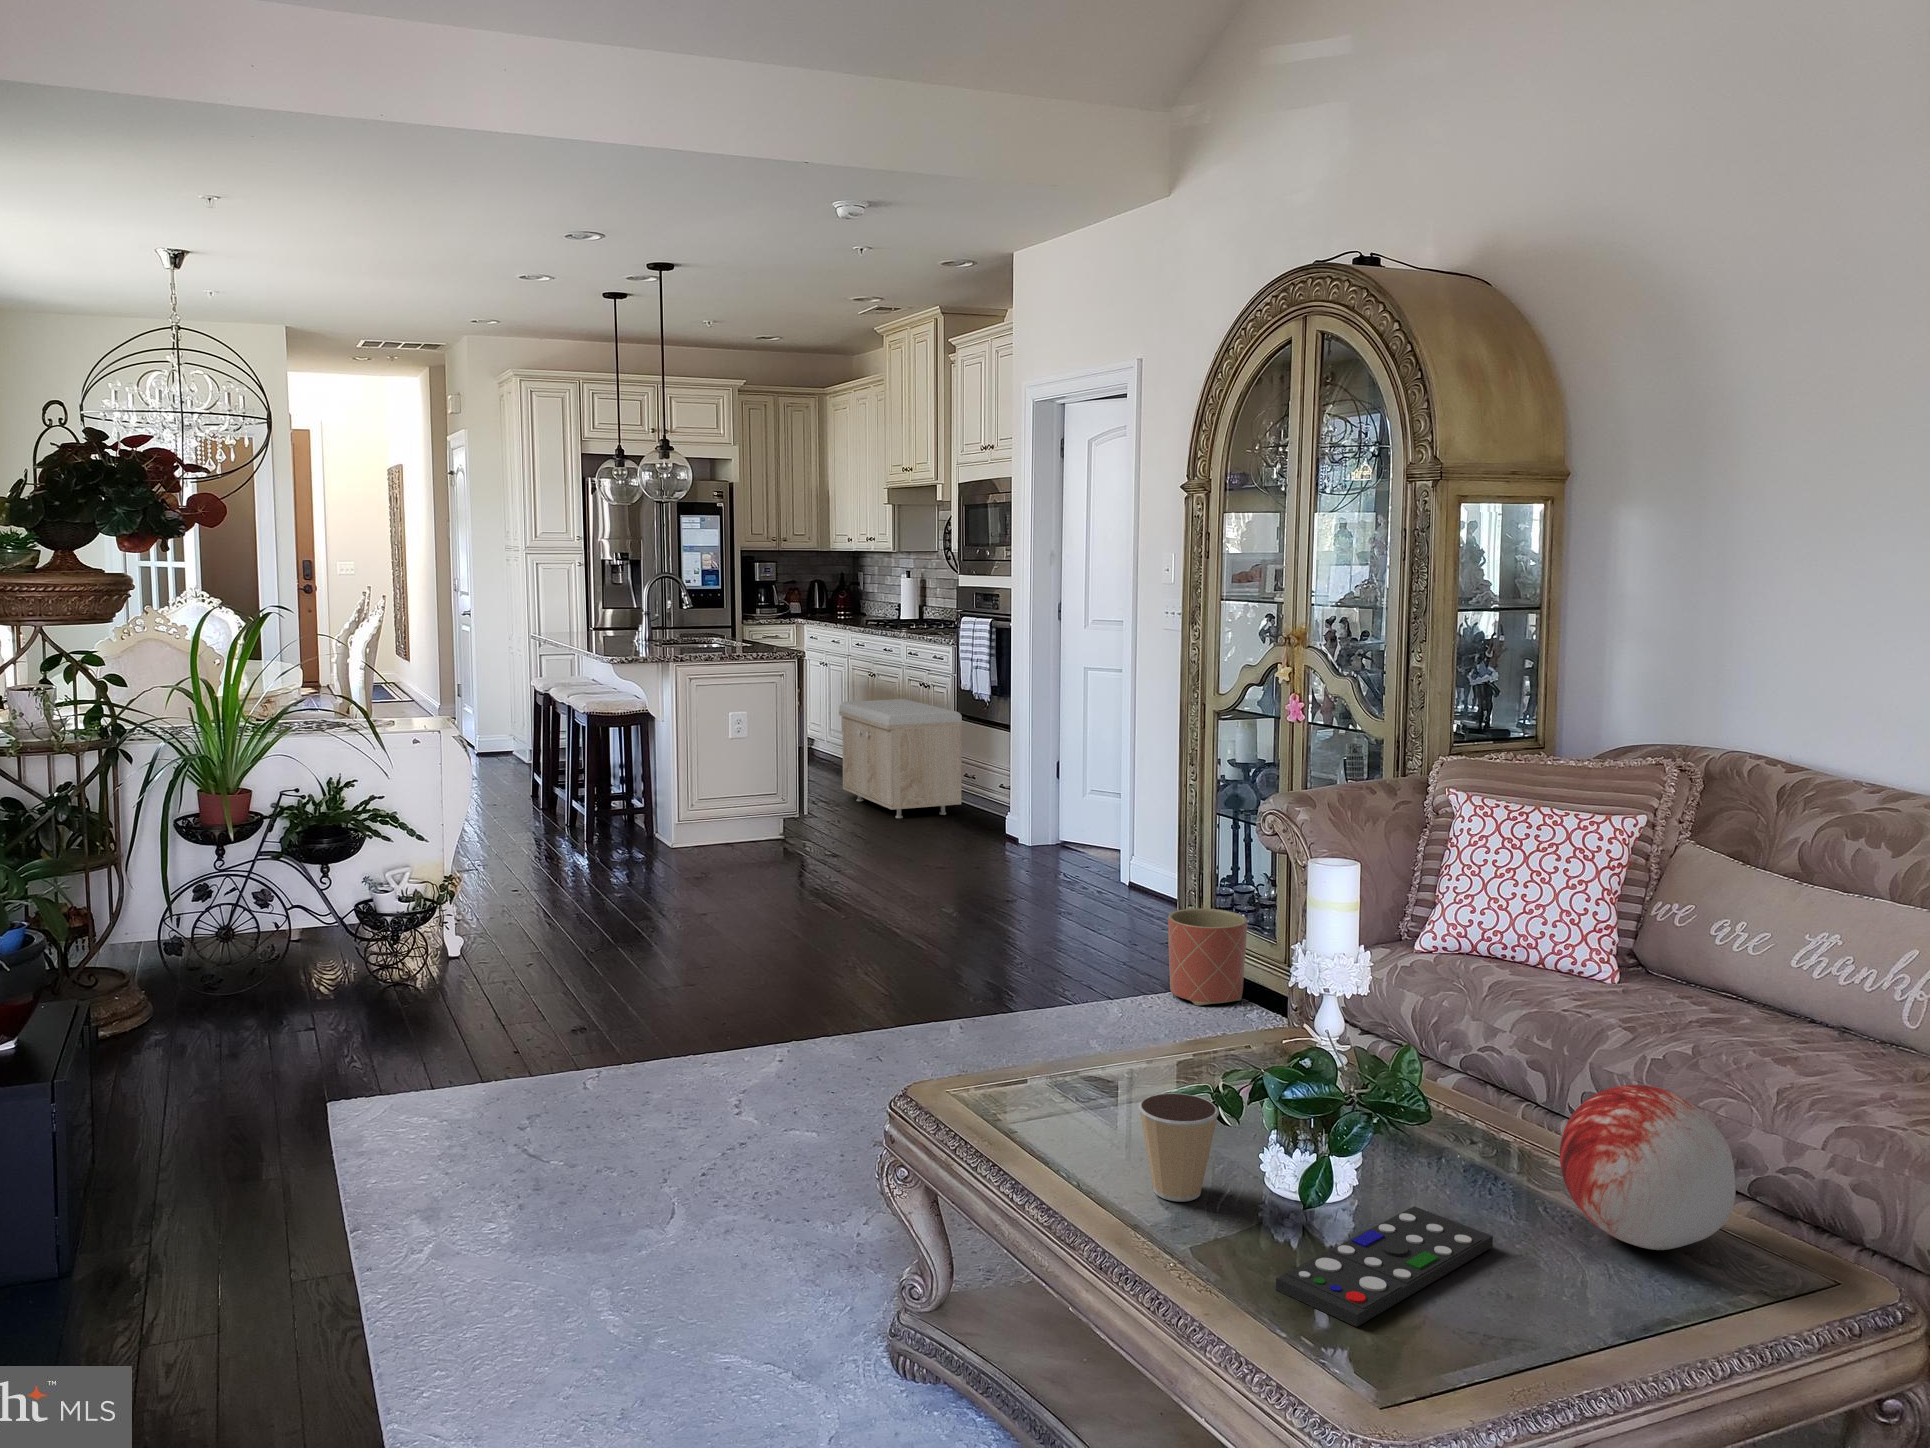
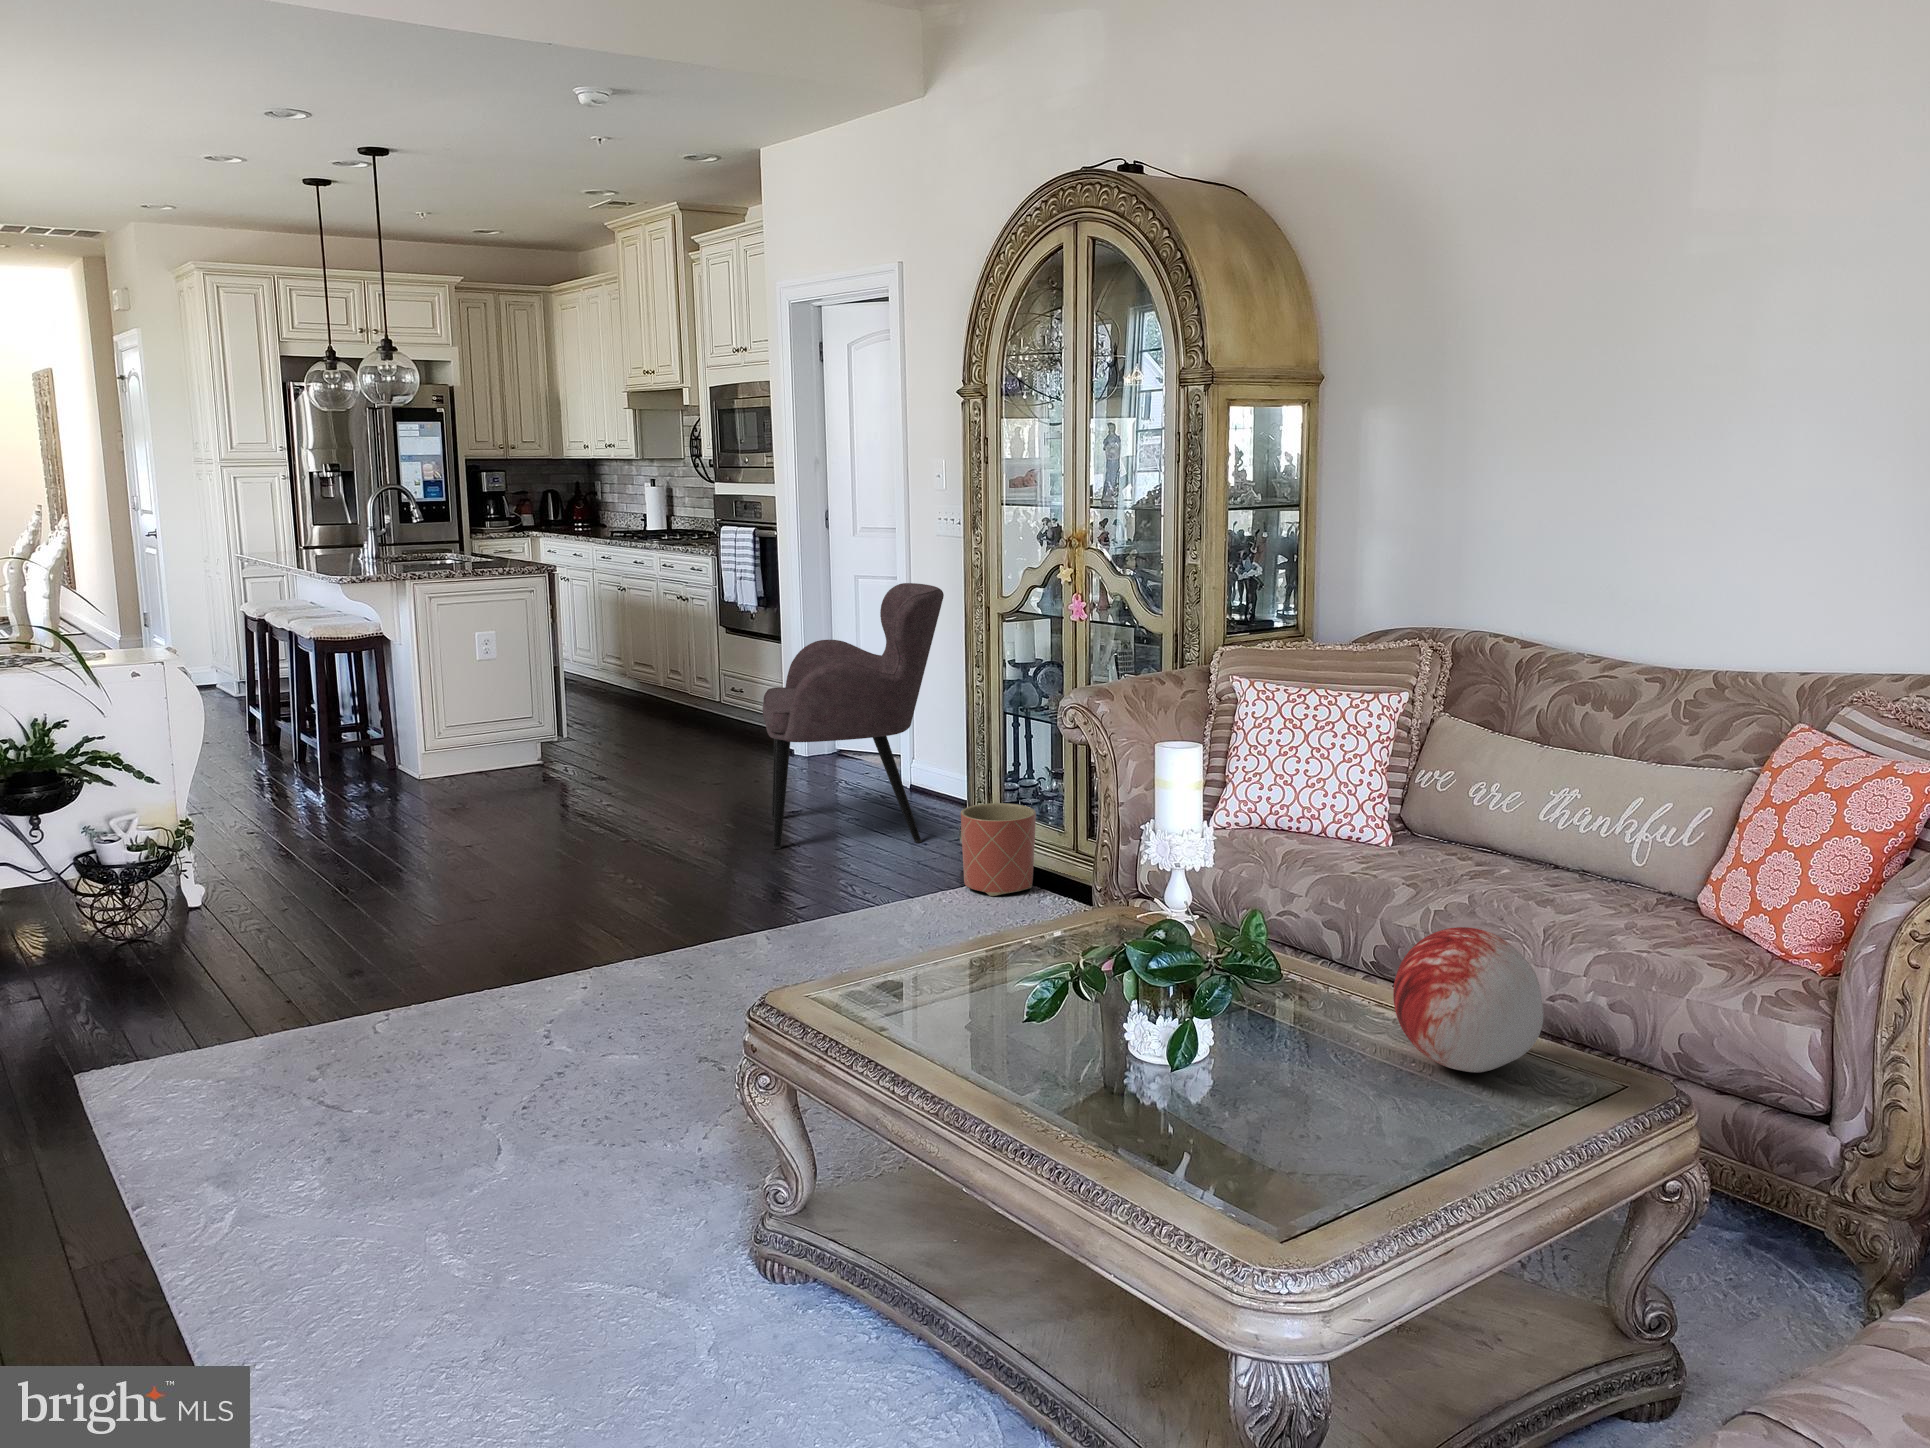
armchair: none [982,678,1166,944] -> present [763,583,944,849]
storage bench: present [839,699,962,818] -> none [593,613,727,735]
coffee cup: present [1138,1093,1219,1202] -> none [1013,974,1091,1078]
remote control: present [1276,1206,1493,1327] -> none [1165,1058,1344,1174]

